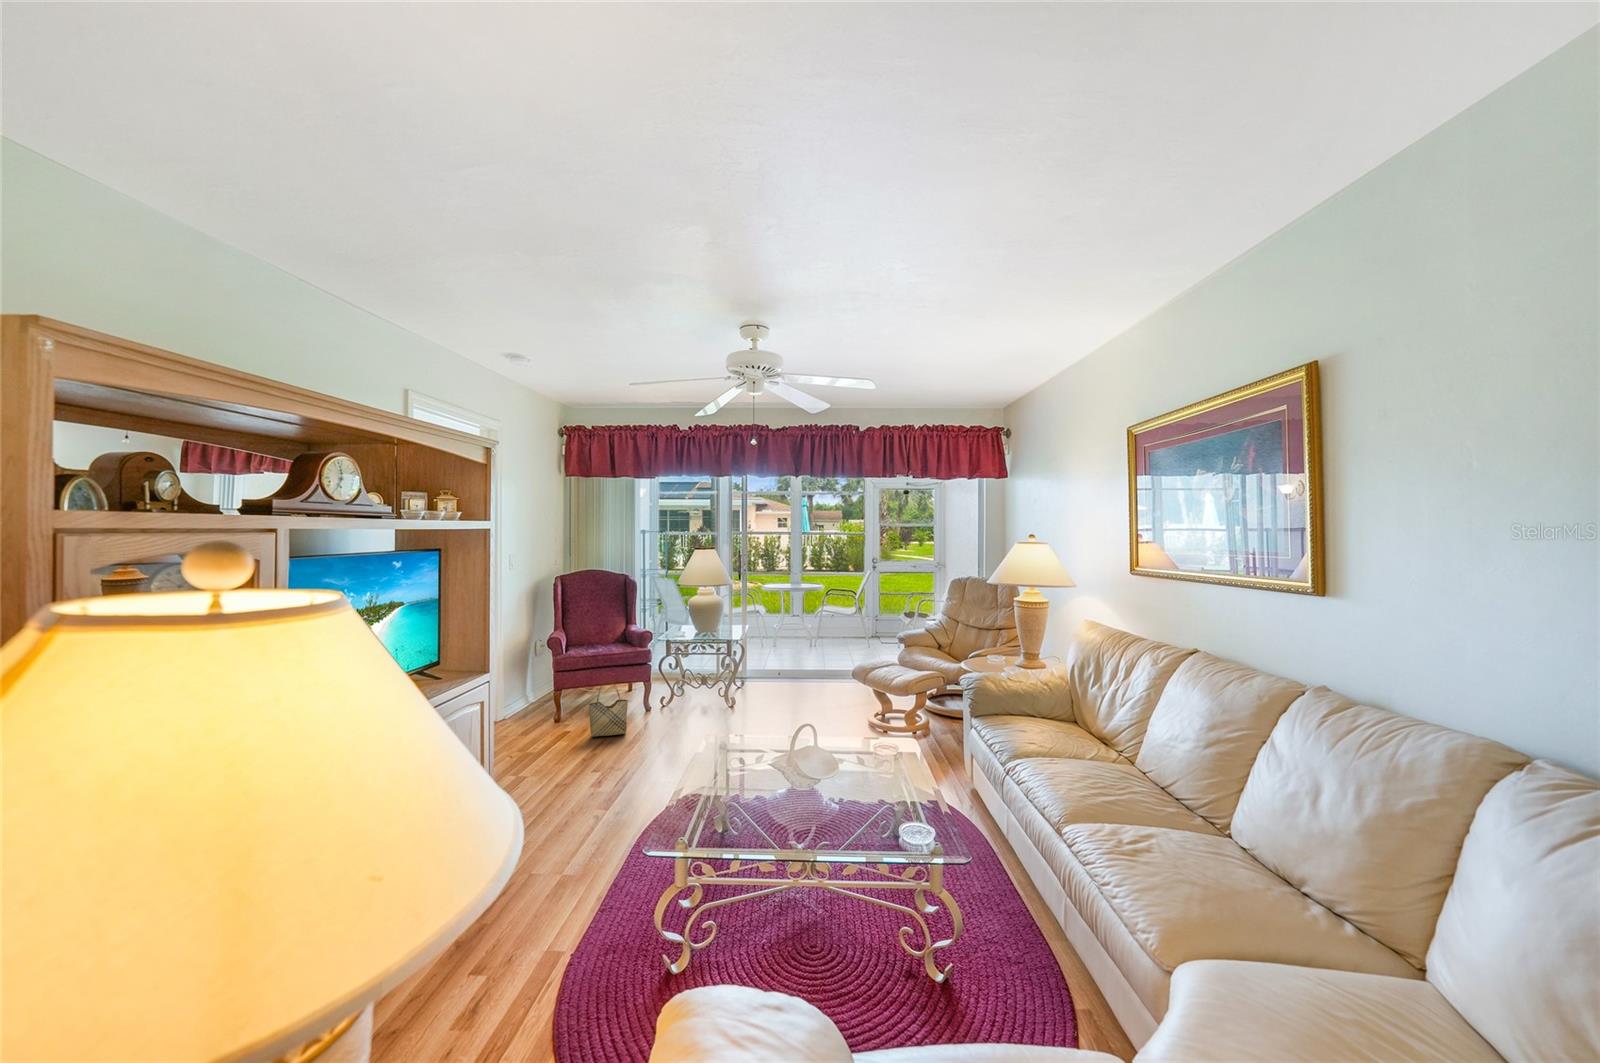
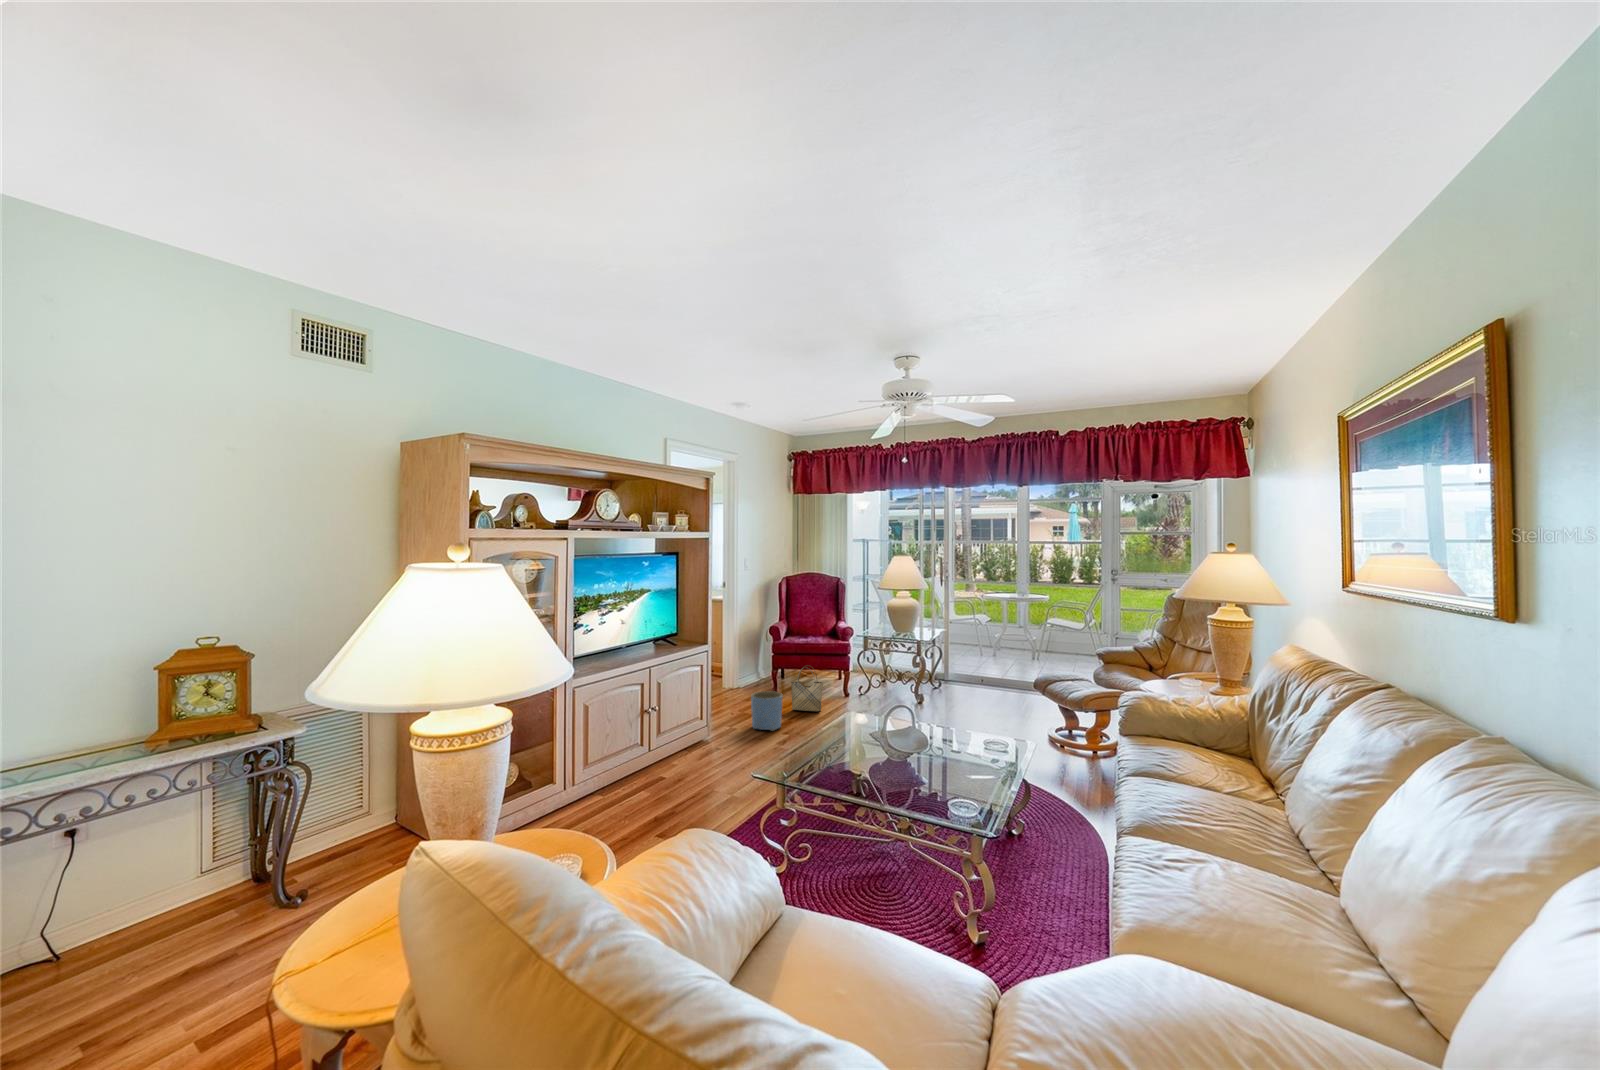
planter: none [549,719,590,770] -> present [751,691,783,731]

